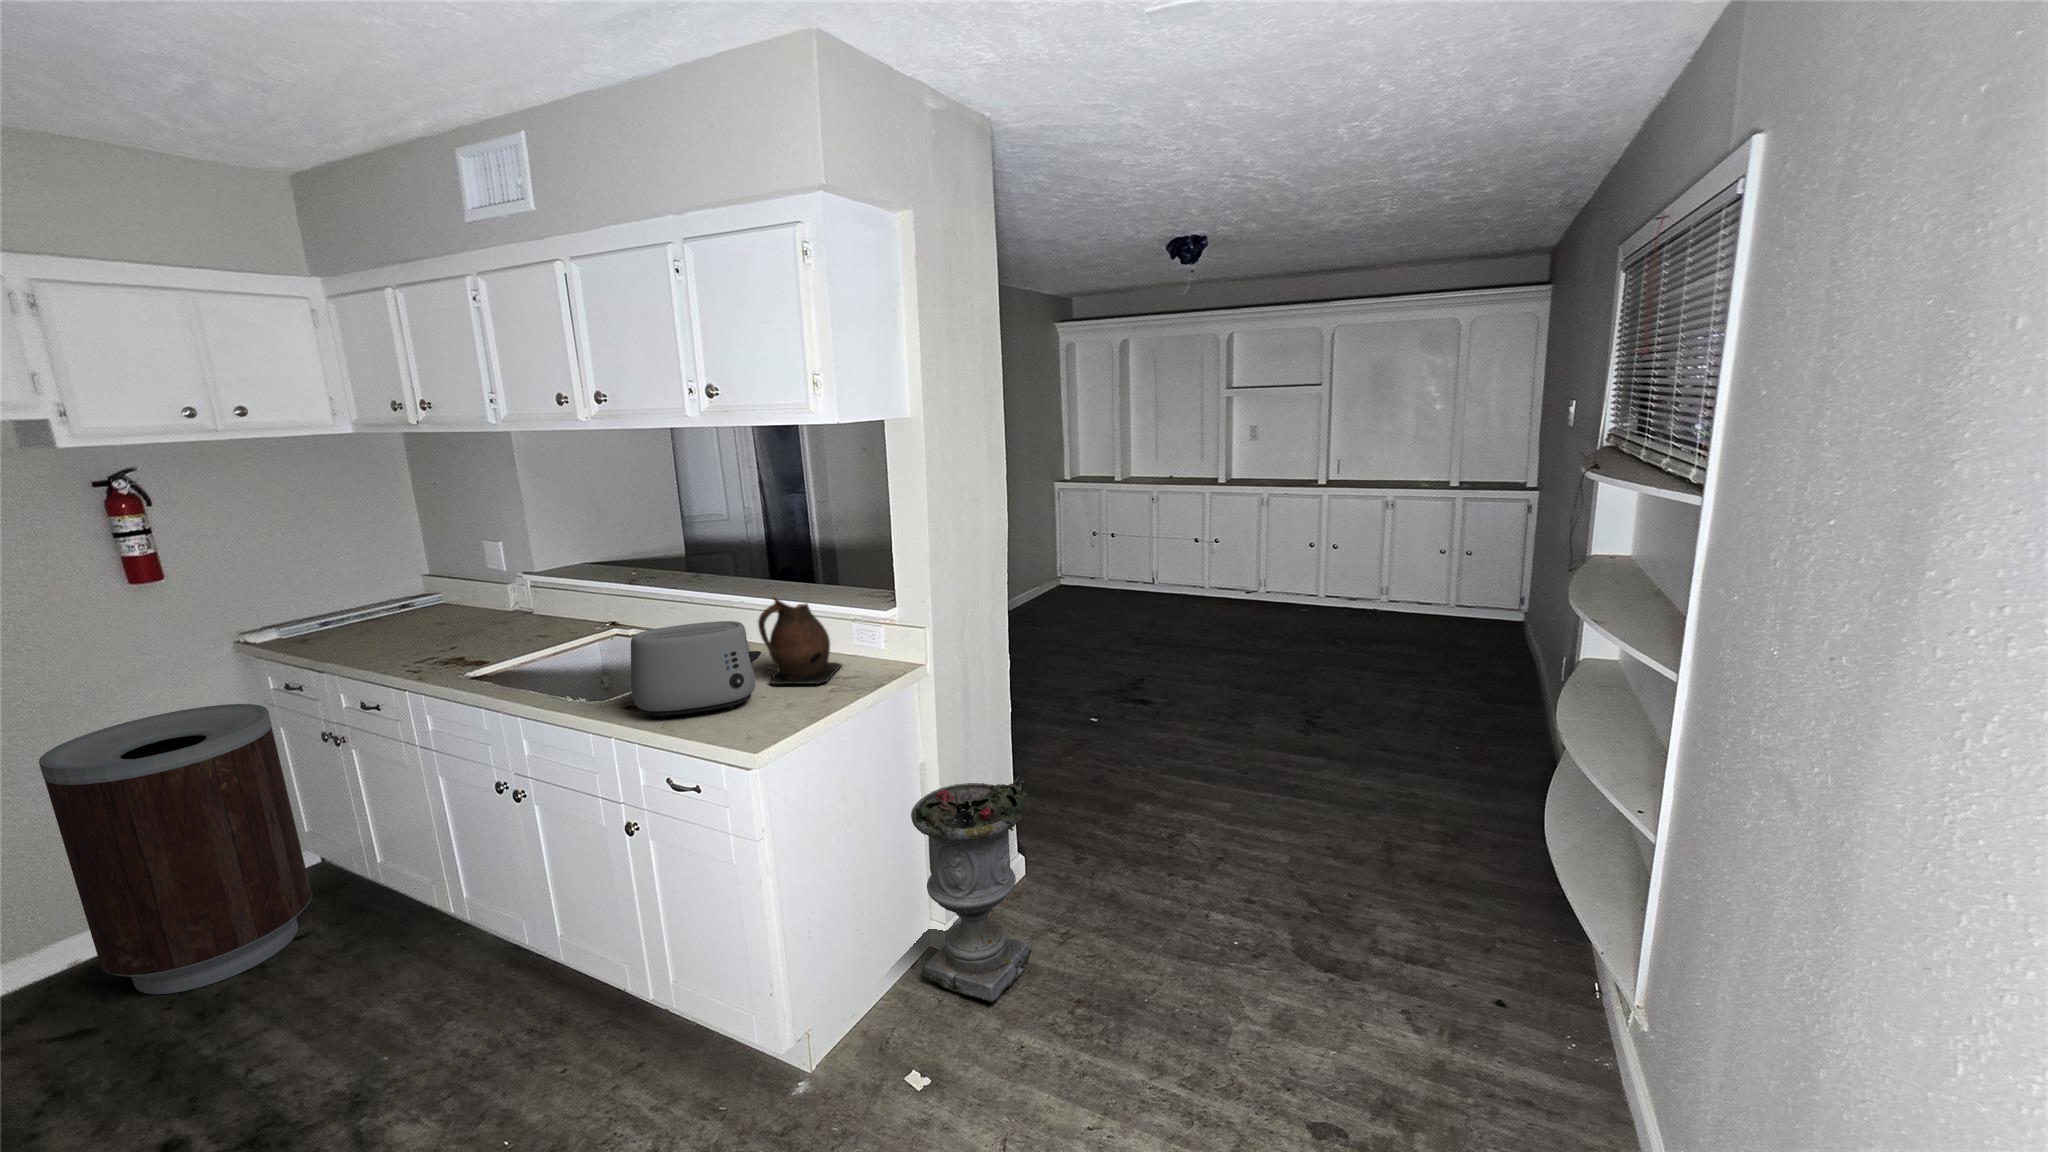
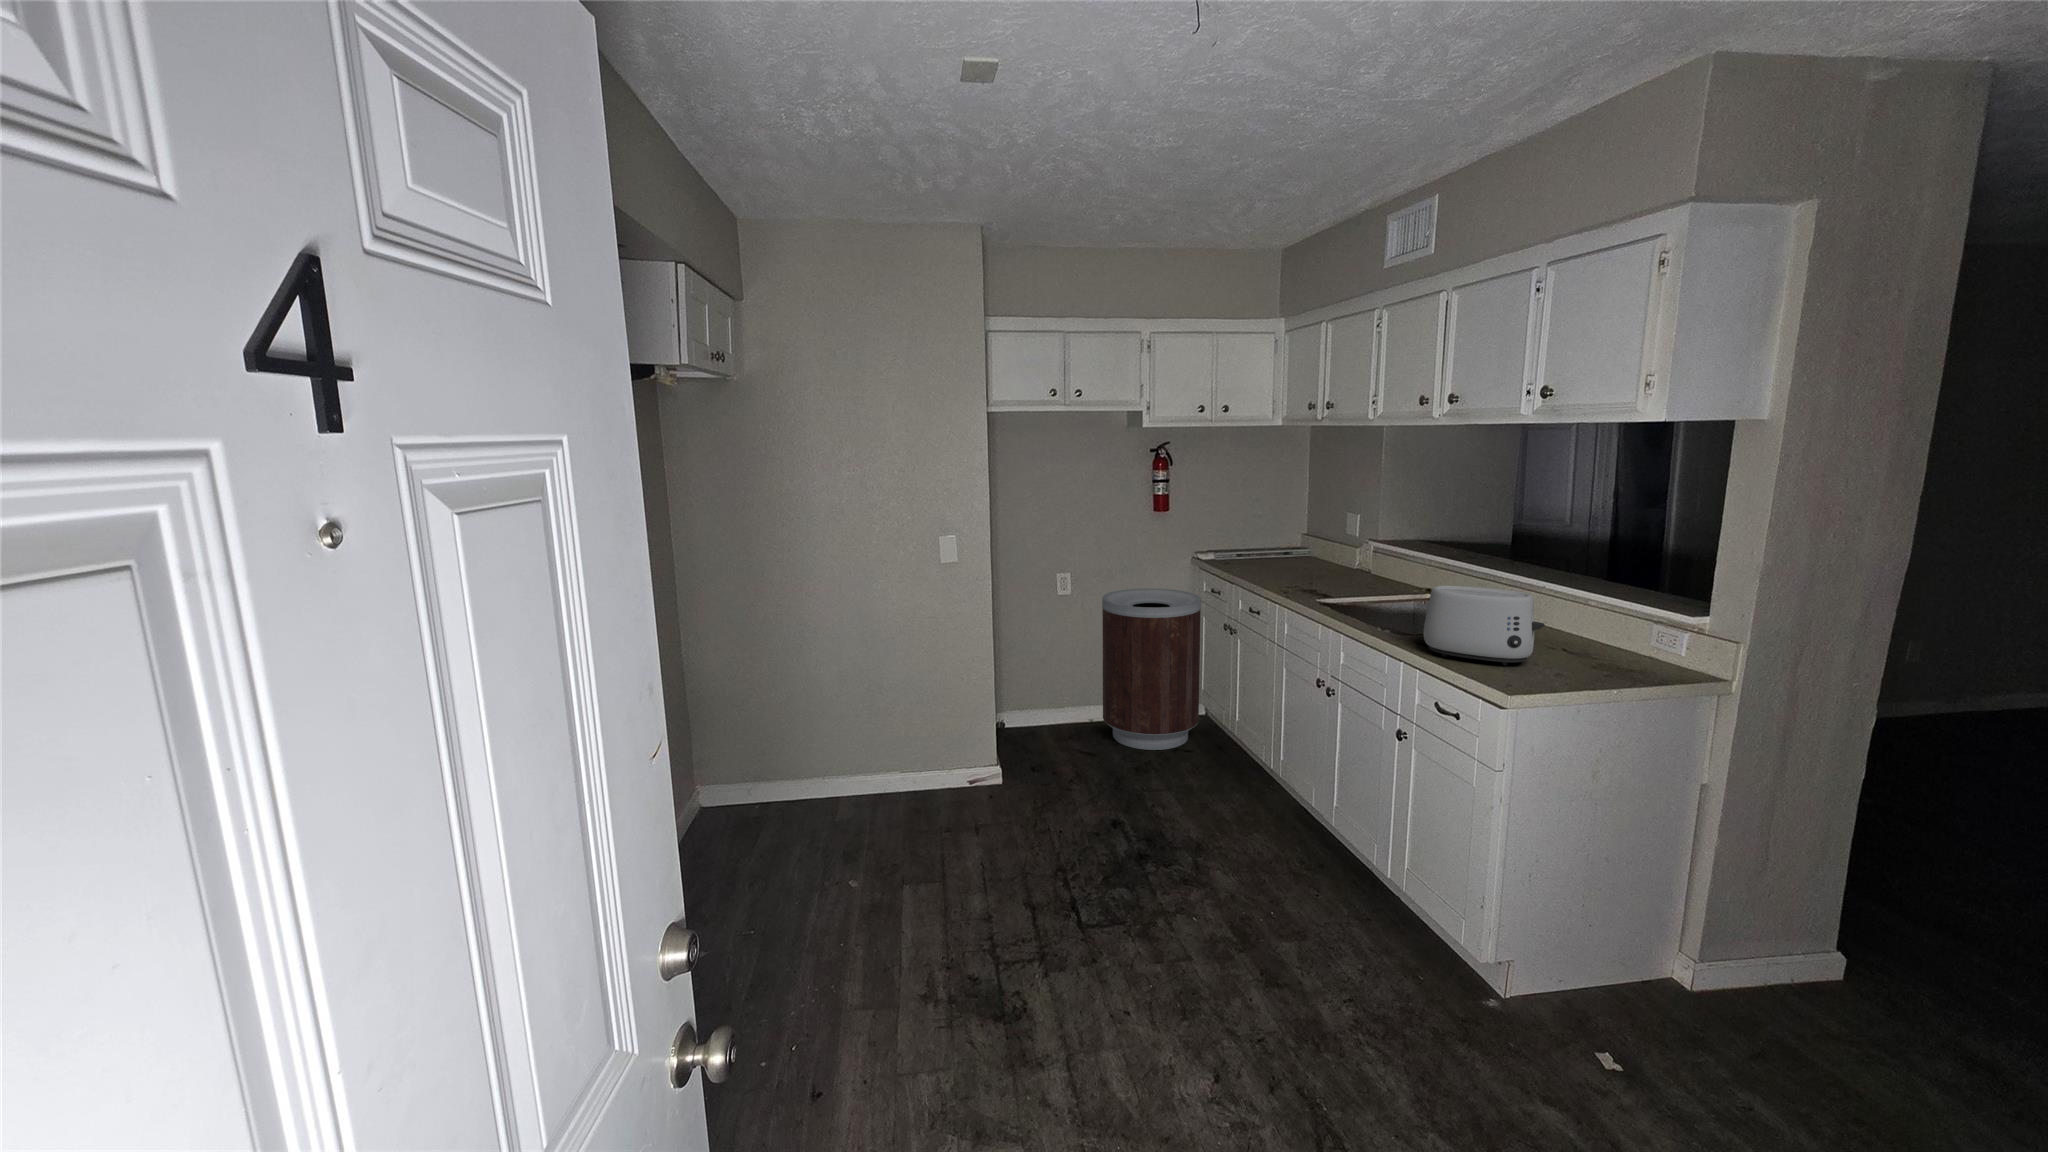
ceramic pitcher: present [758,596,842,684] -> none [1548,581,1635,669]
planter: present [911,777,1032,1002] -> none [1655,814,1855,1057]

